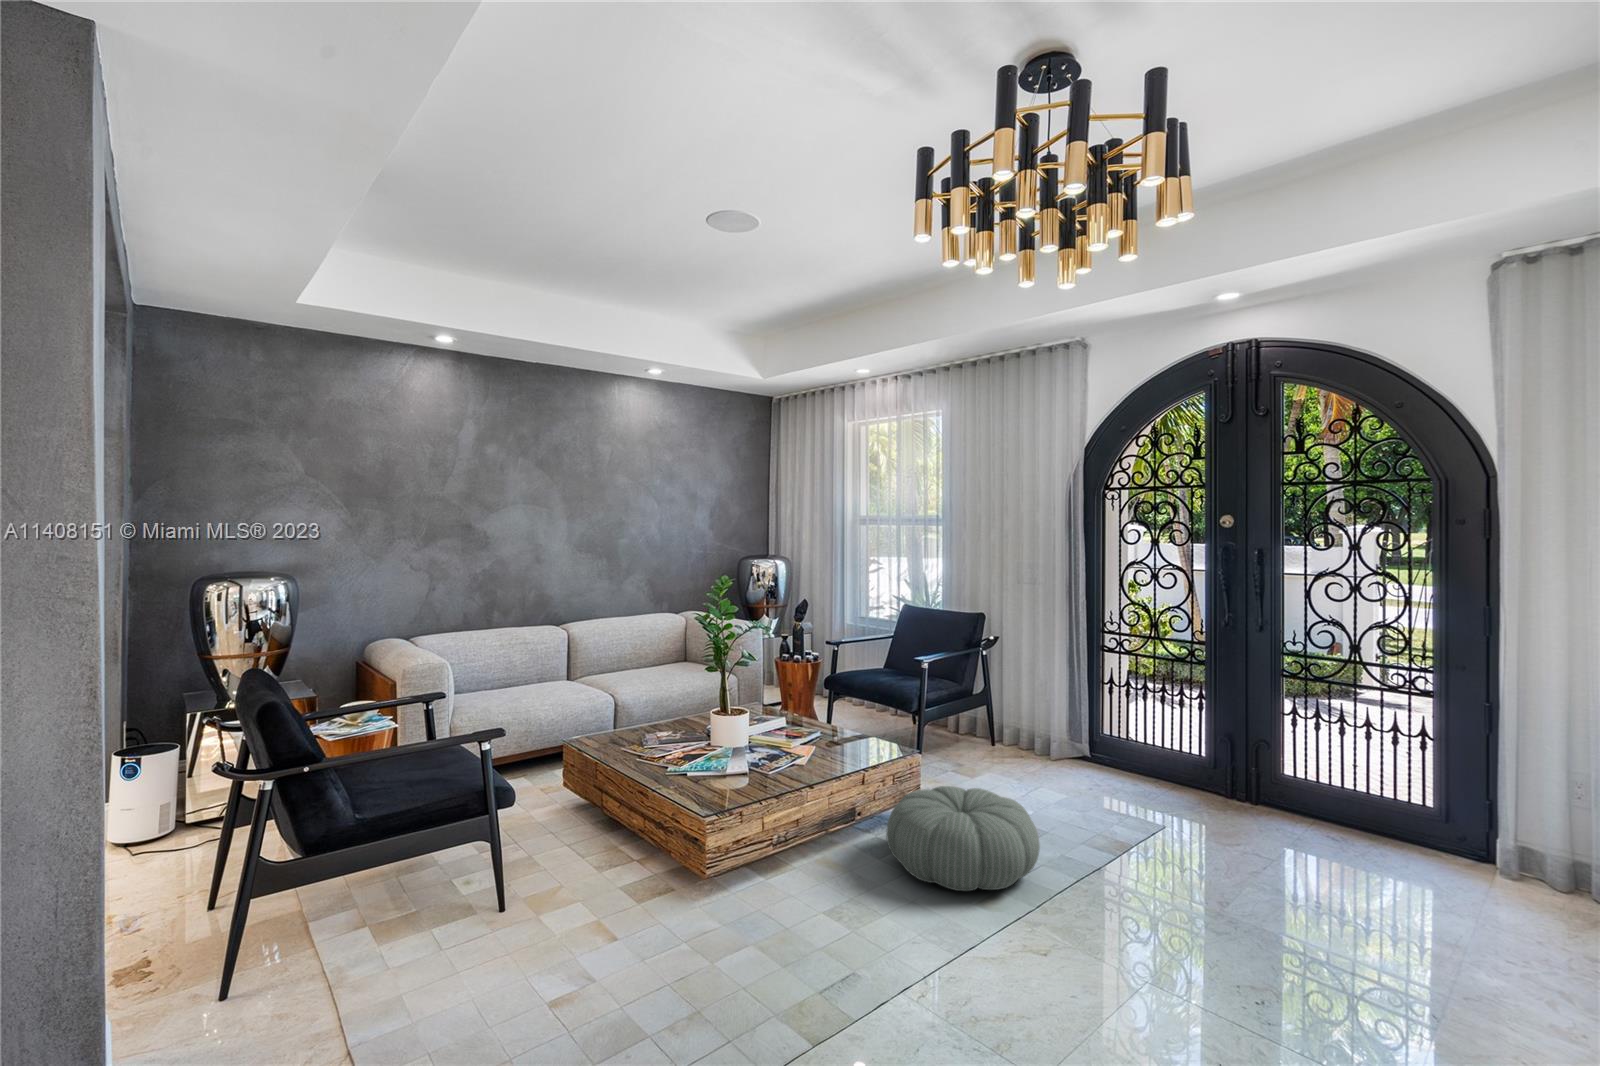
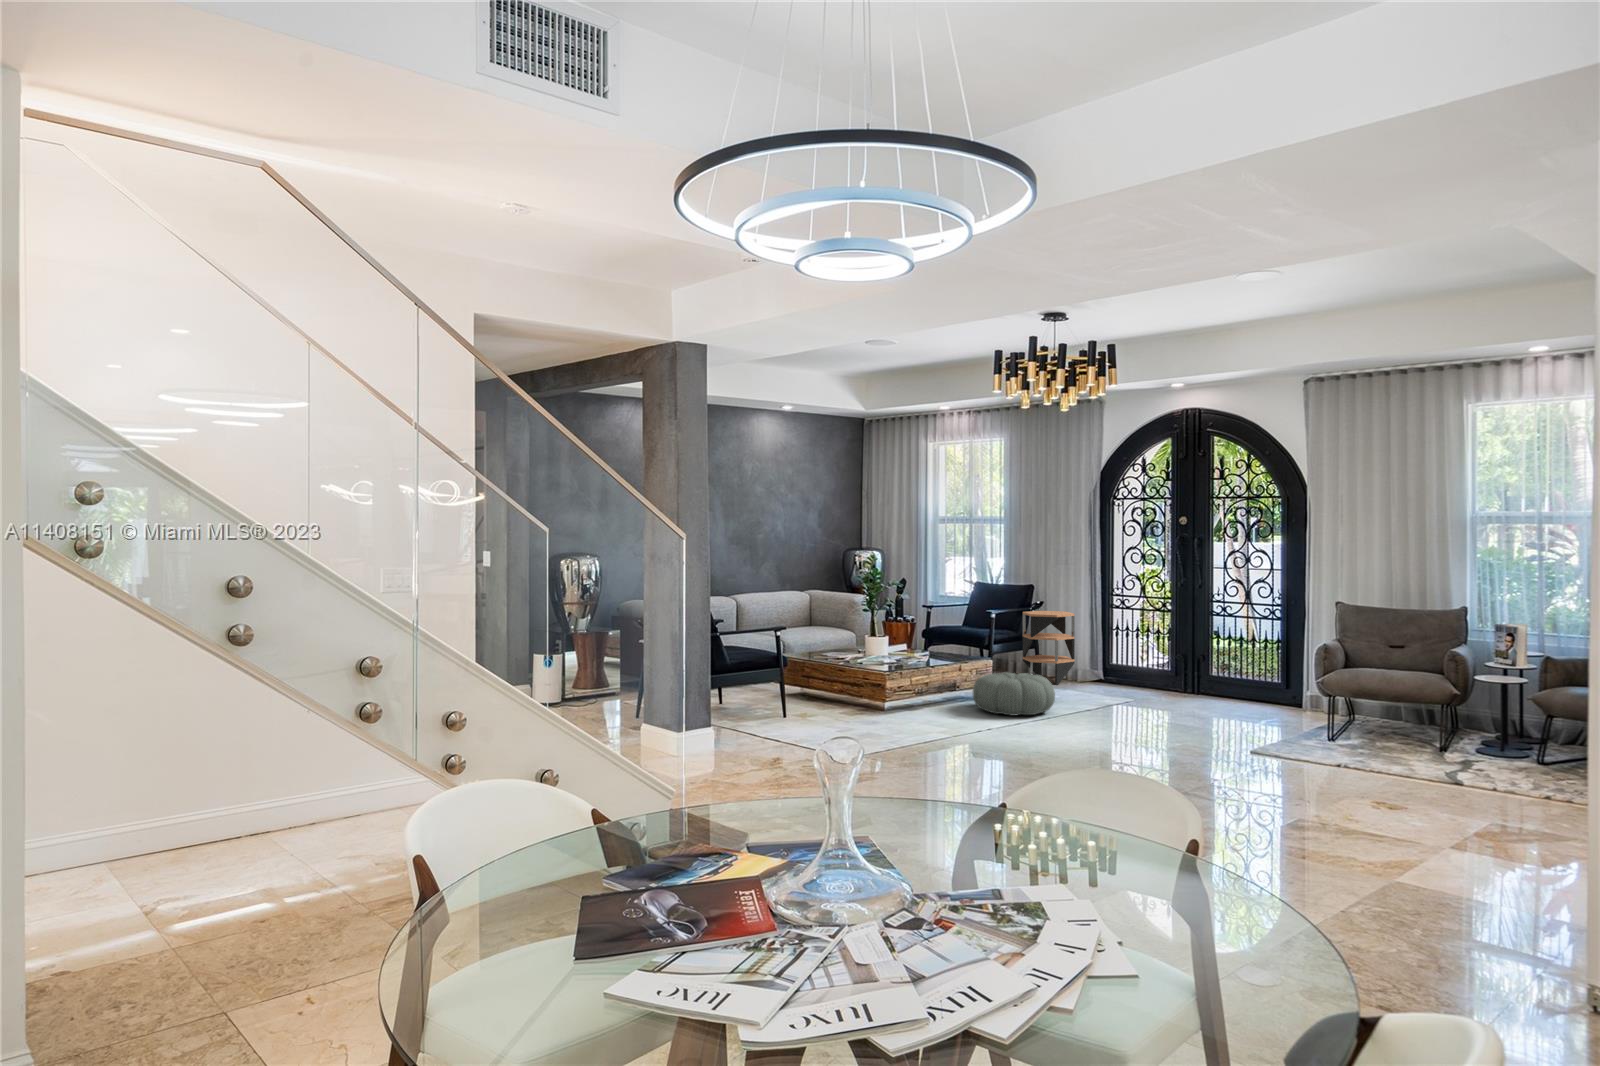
side table: none [969,651,1047,769] -> present [1023,611,1075,685]

